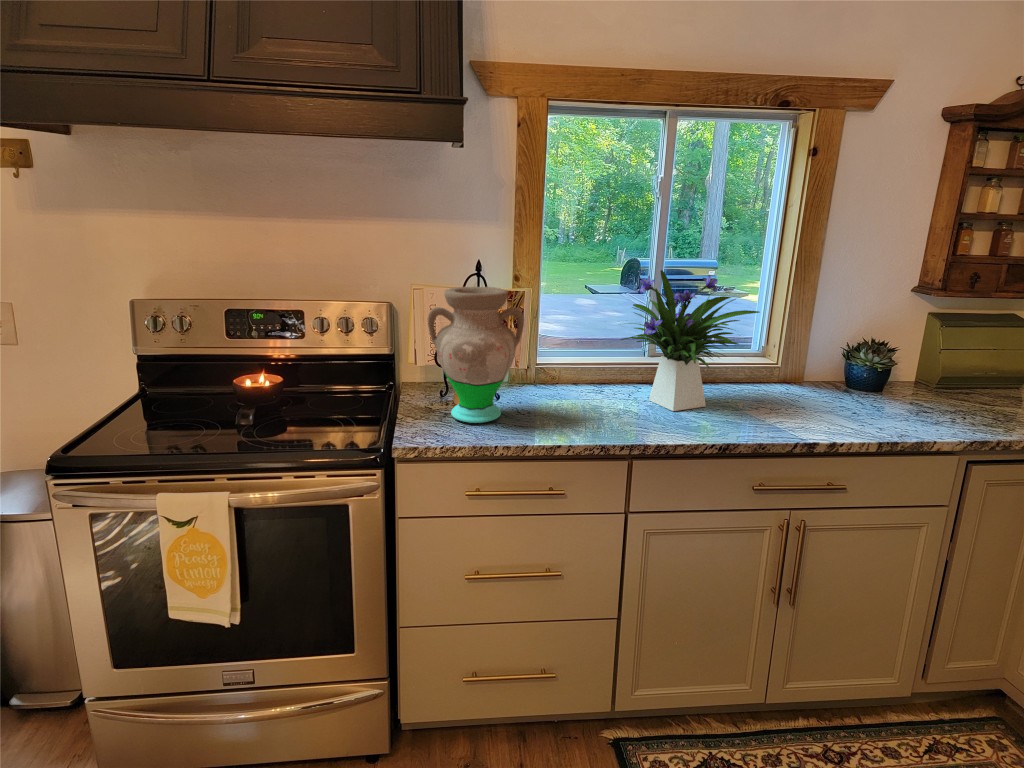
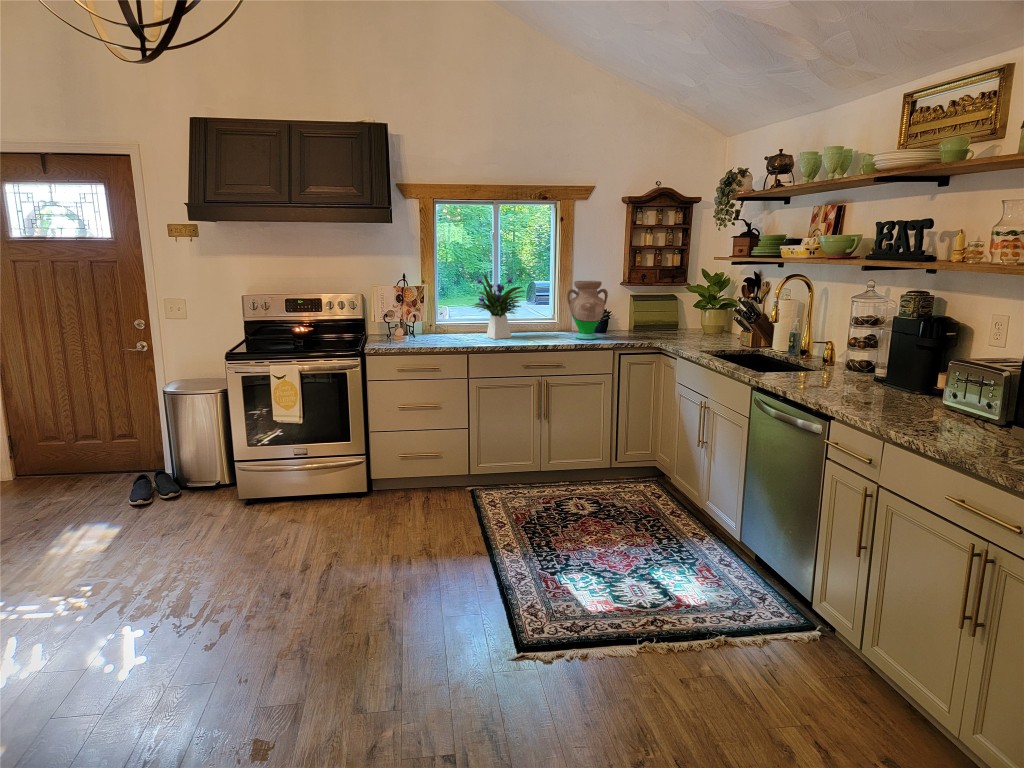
vase: present [428,287,524,423] -> present [567,281,608,340]

